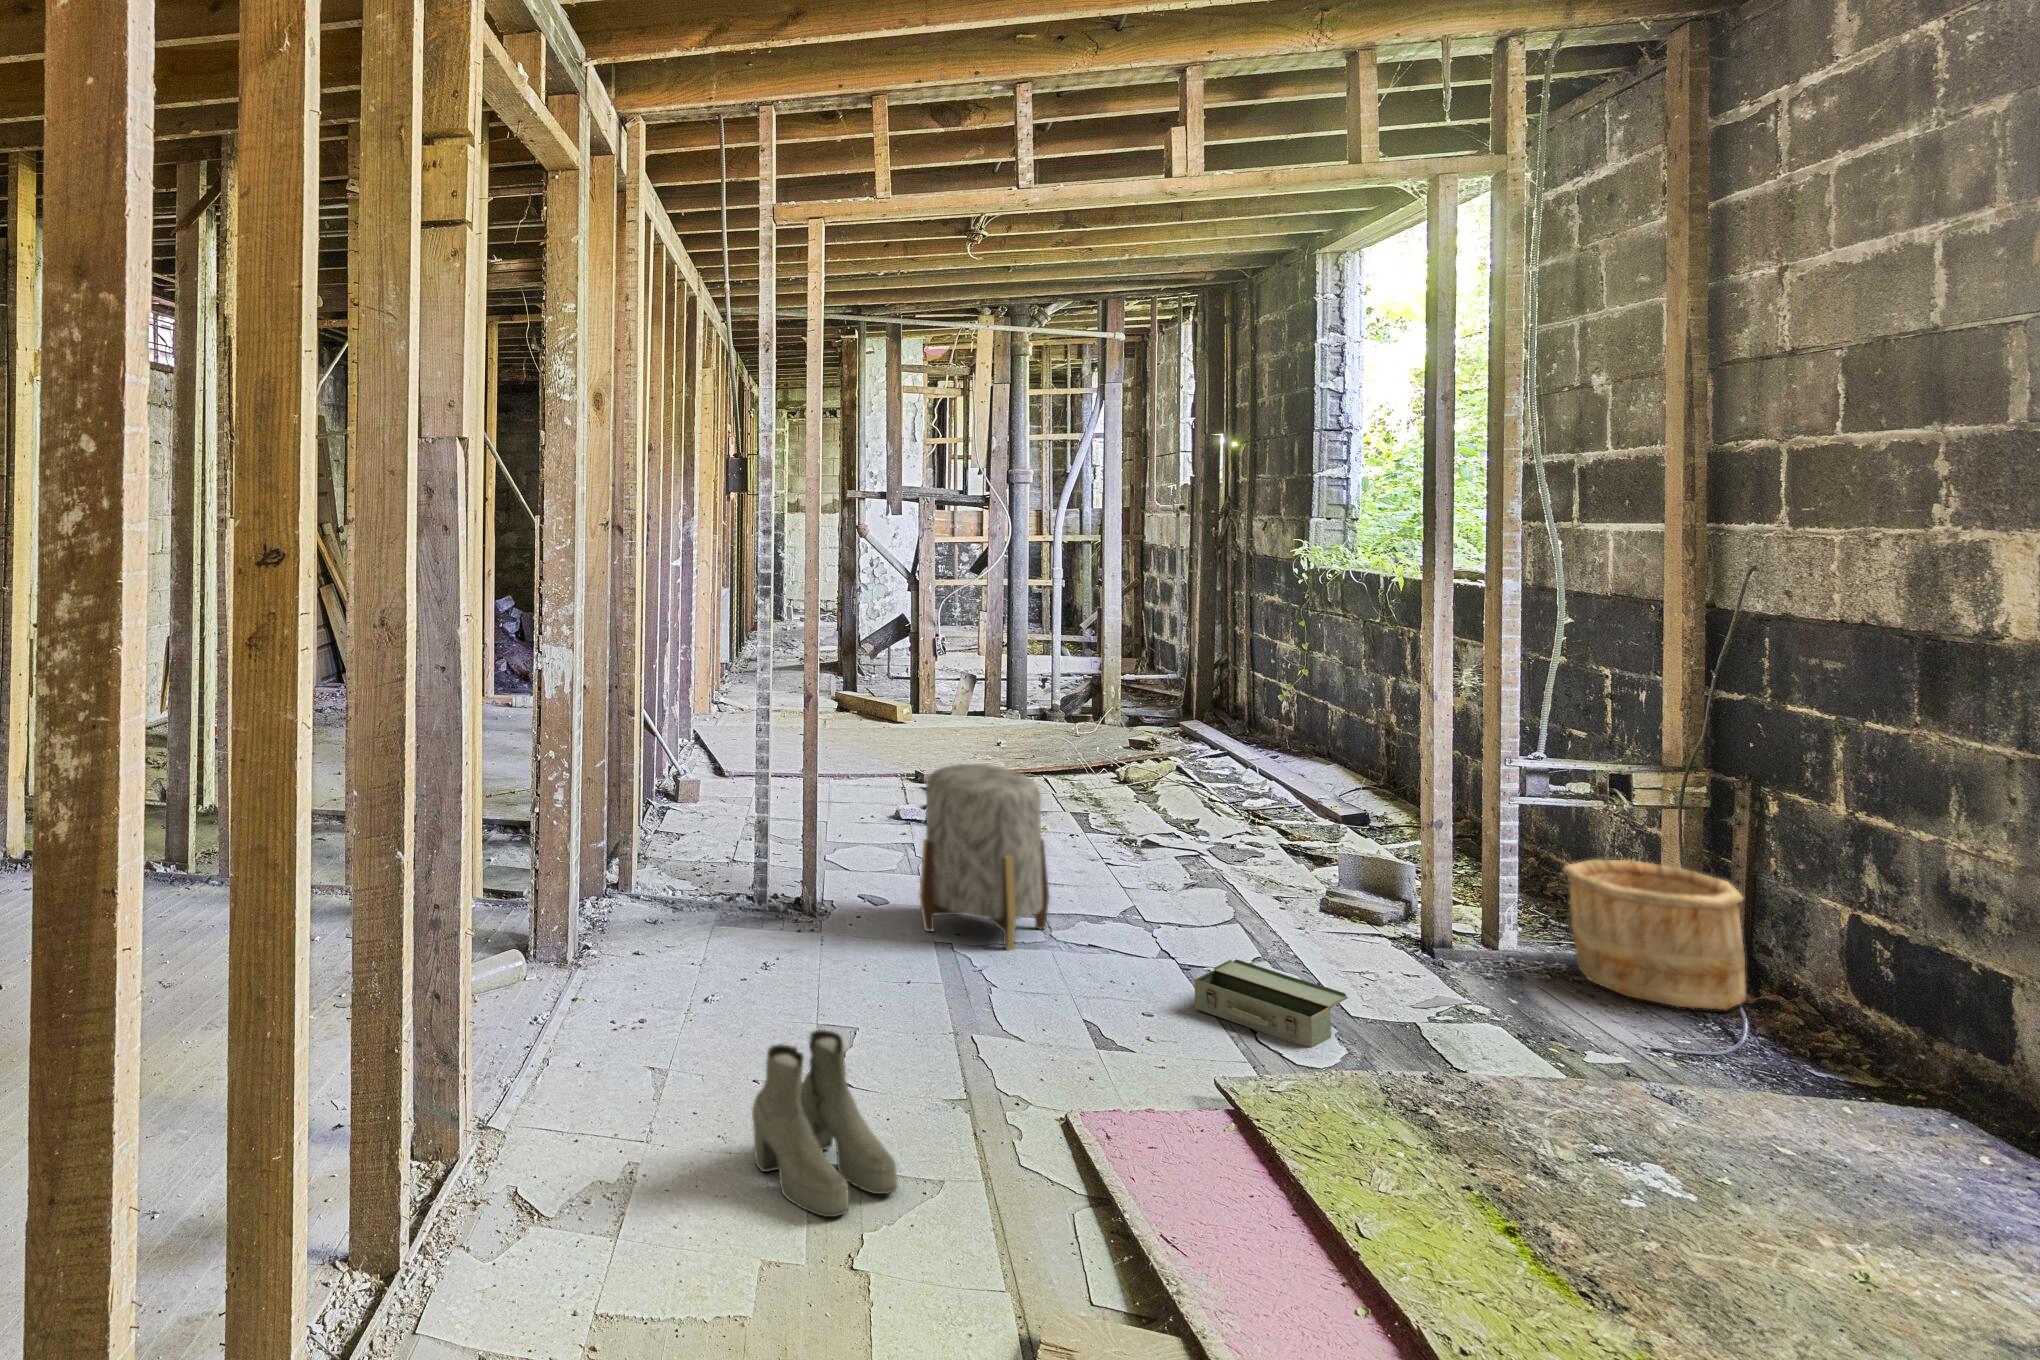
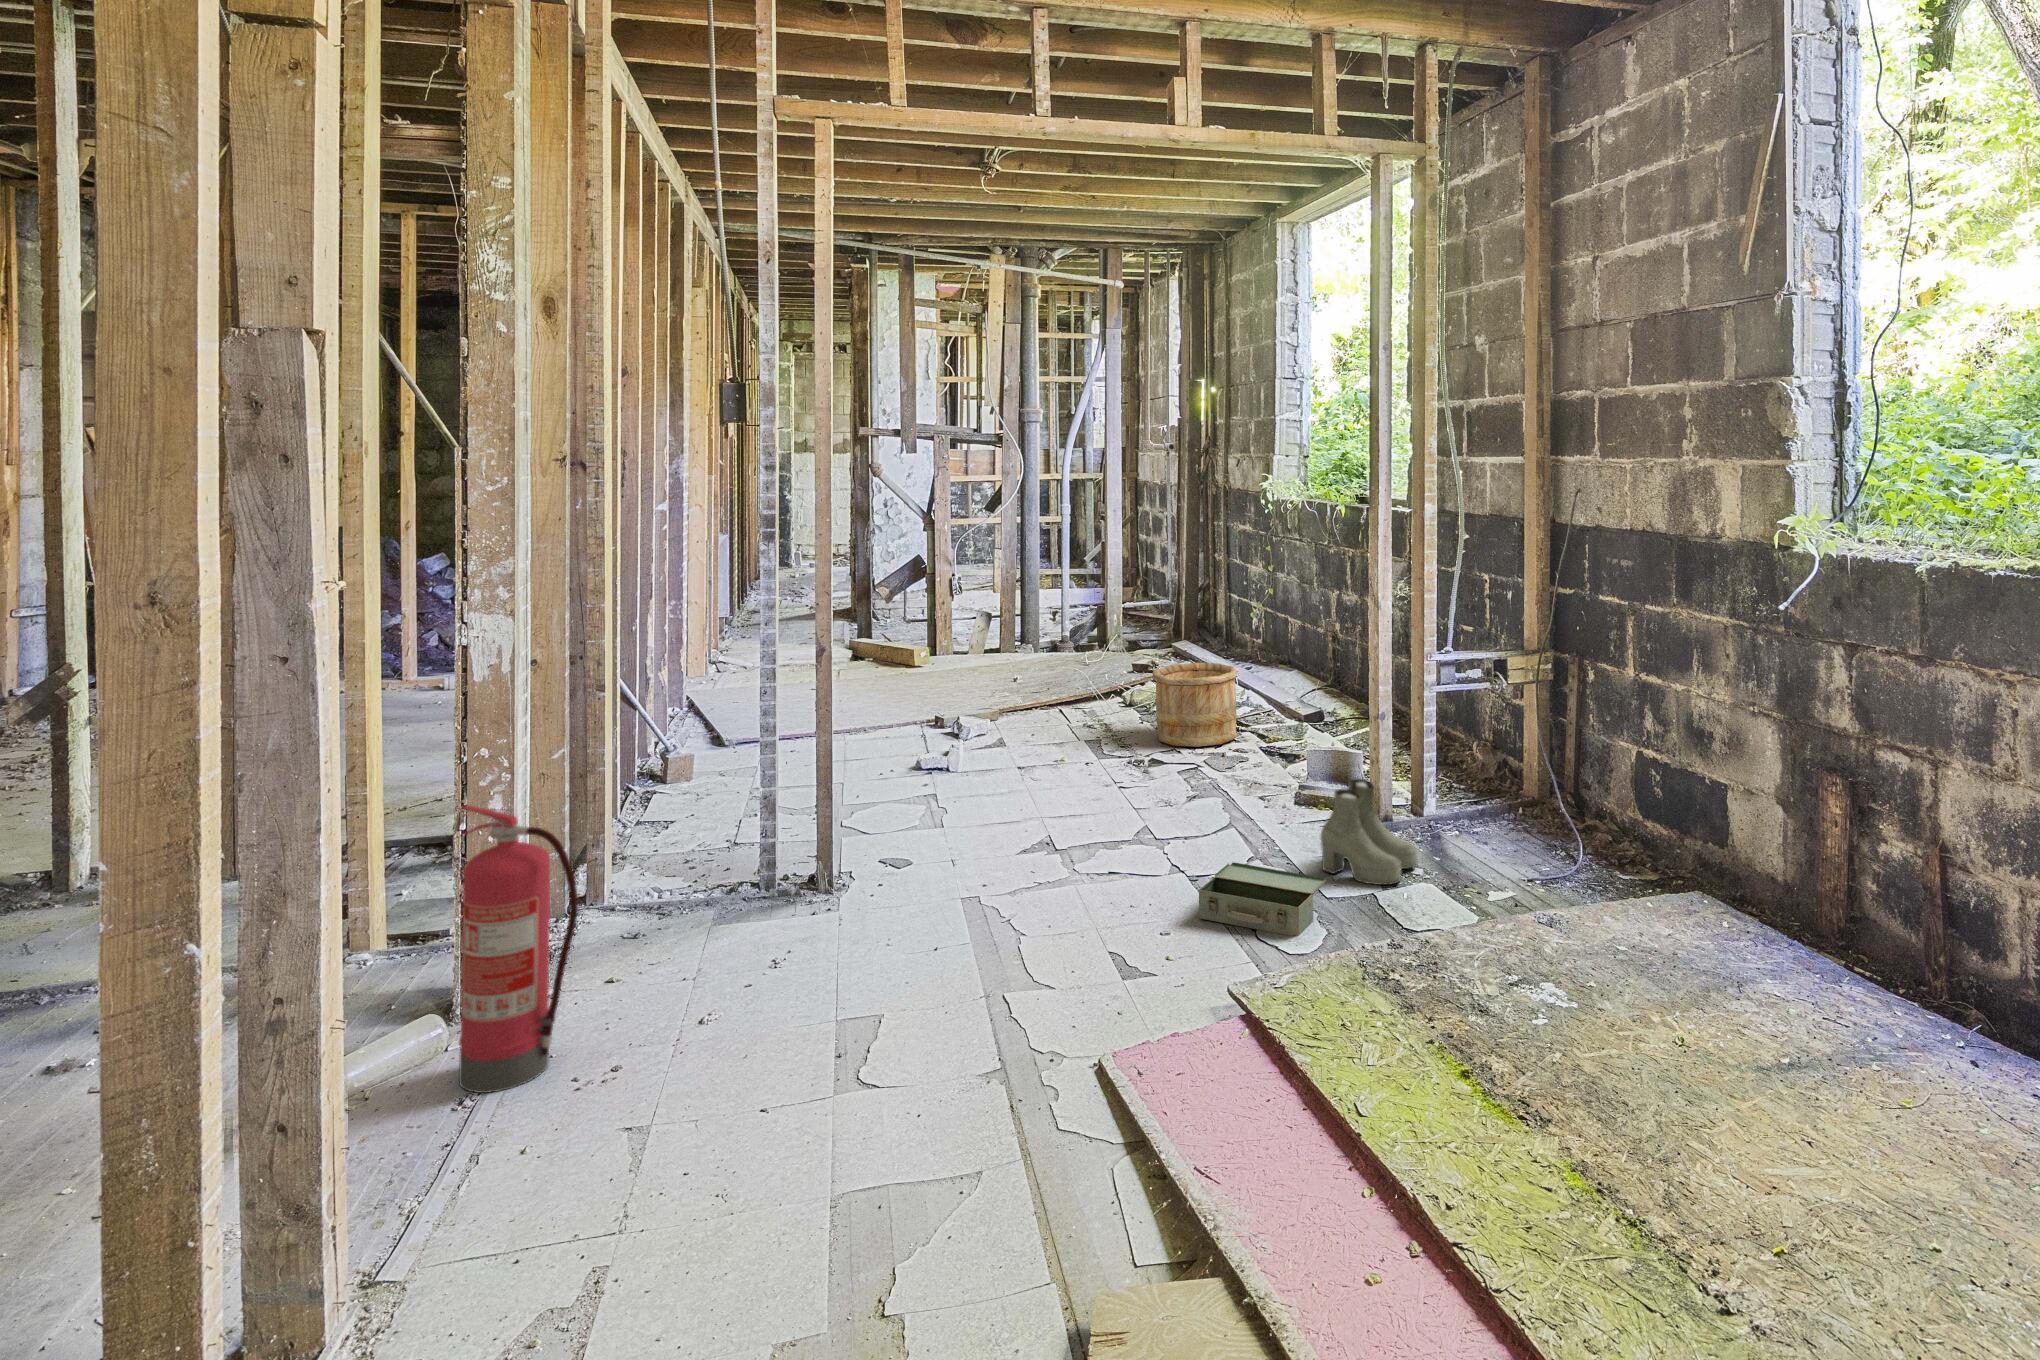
stool: present [919,764,1049,950] -> none [935,705,1063,894]
fire extinguisher: none [534,789,621,1021] -> present [459,805,578,1093]
wooden bucket: present [1563,860,1746,1009] -> present [1153,663,1237,747]
boots: present [752,1030,898,1217] -> present [1321,779,1417,885]

